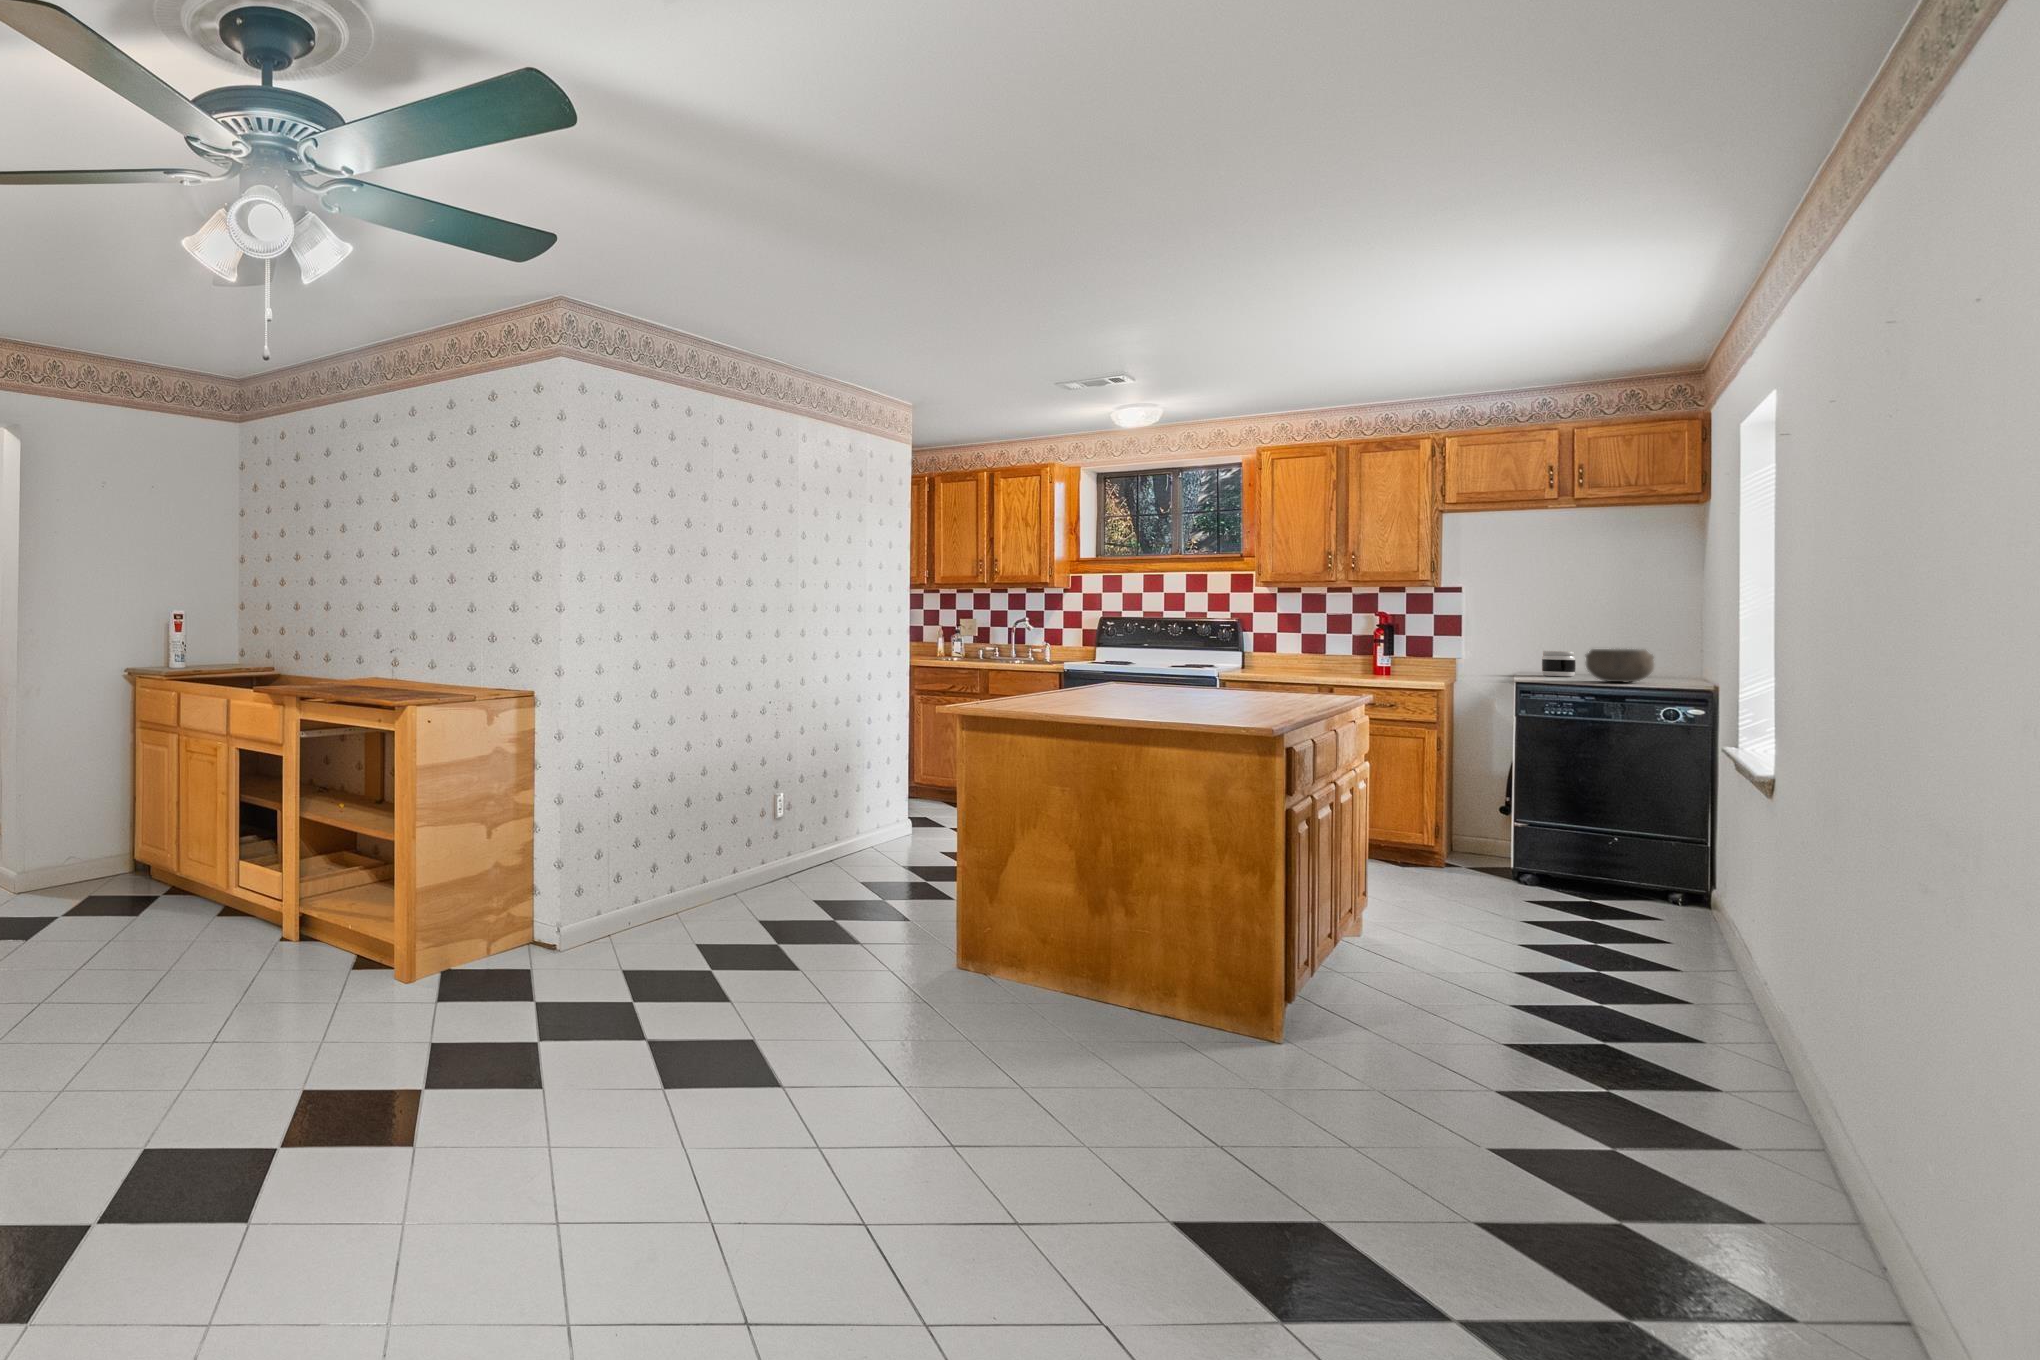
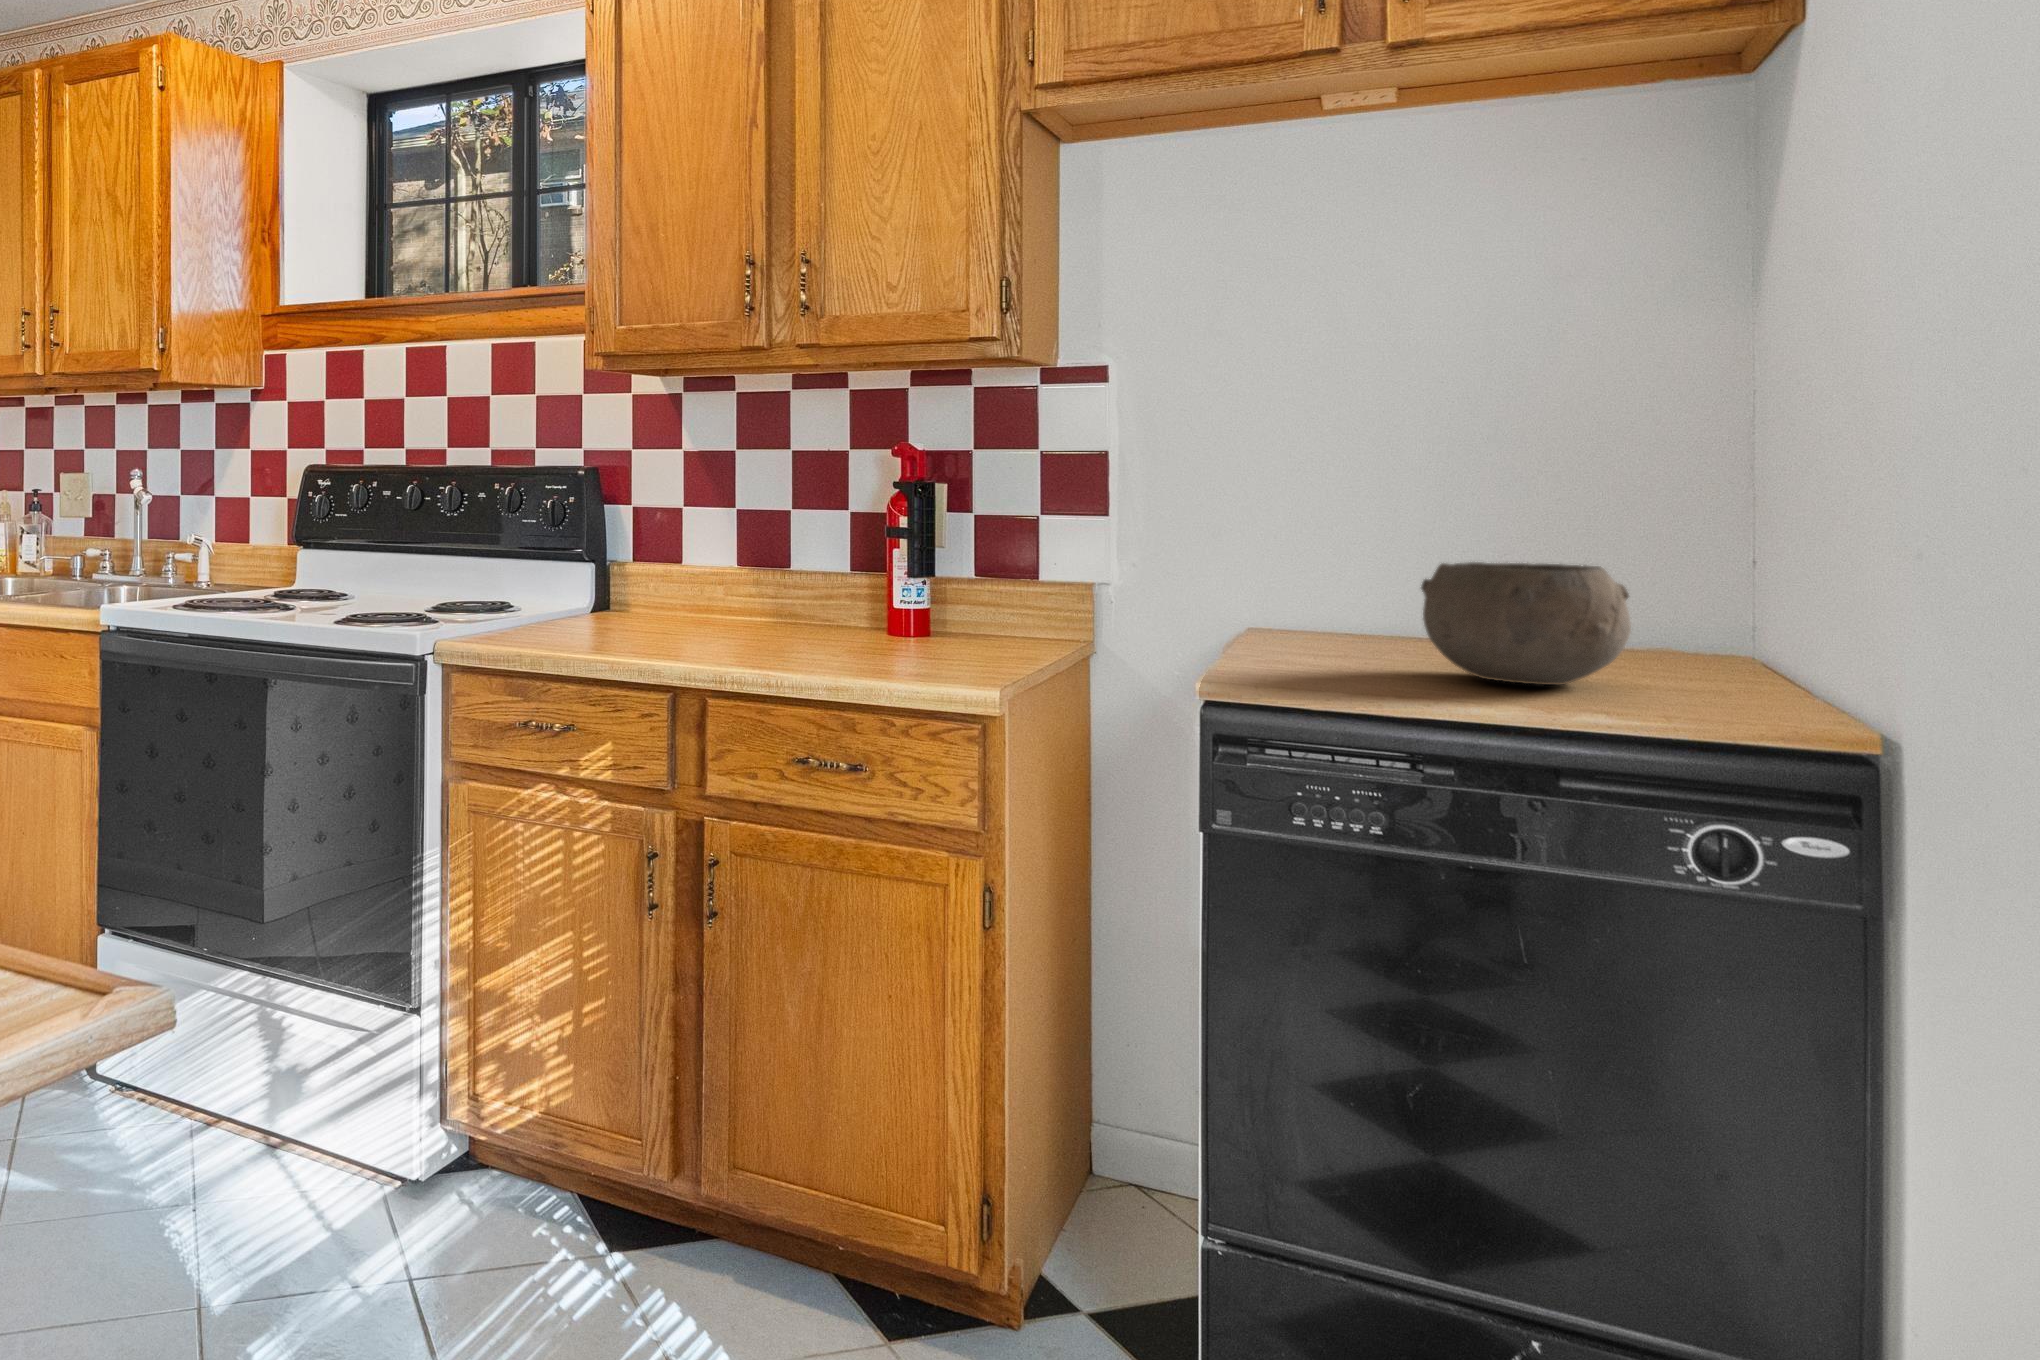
jar: present [1542,651,1576,676] -> none [1305,560,1392,644]

